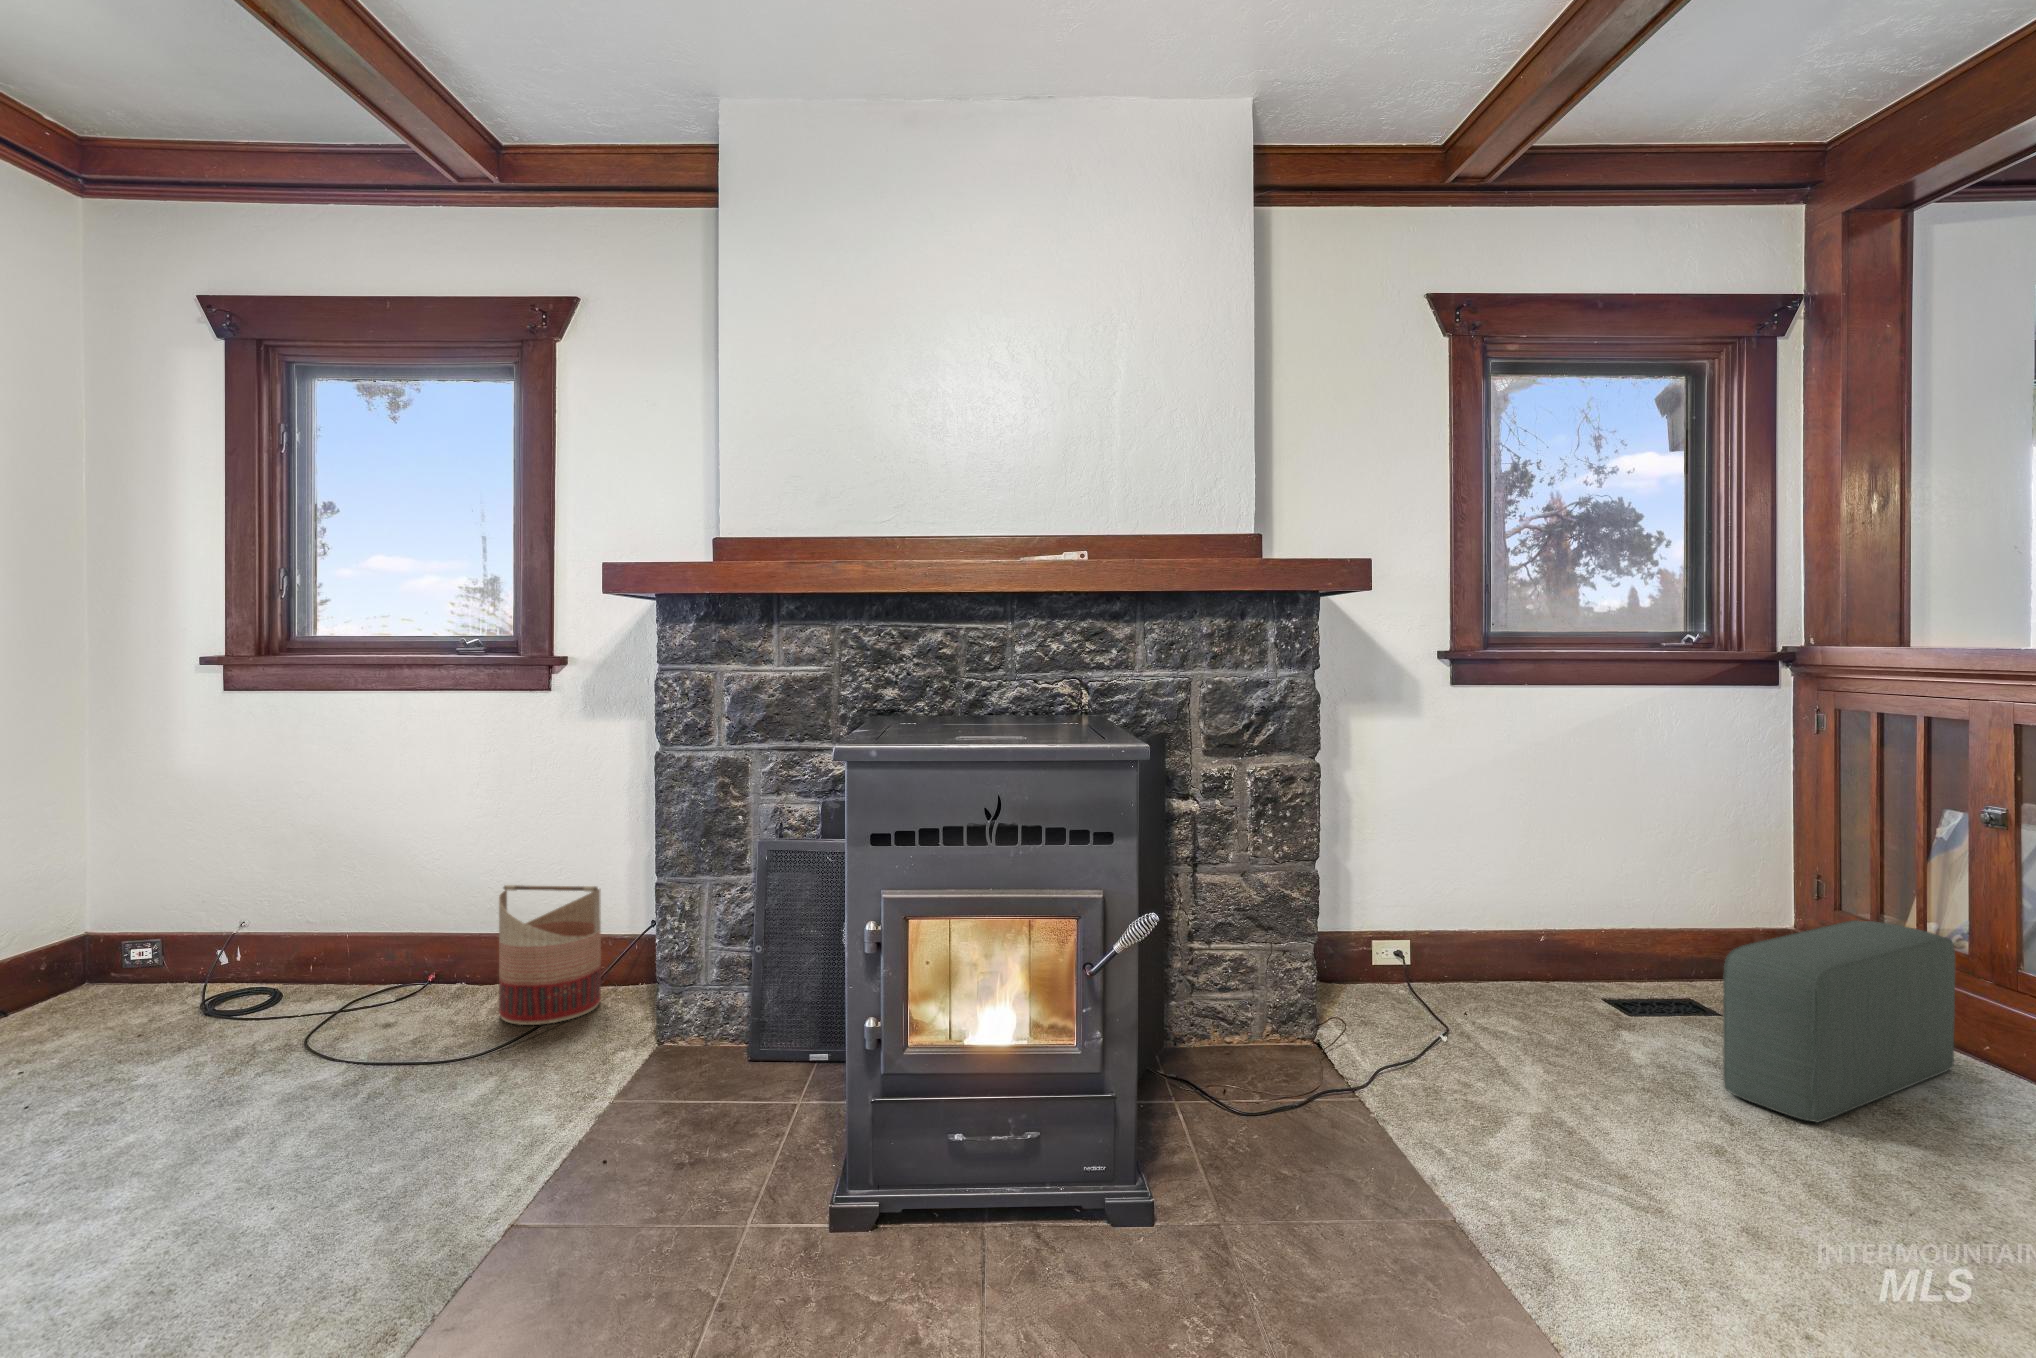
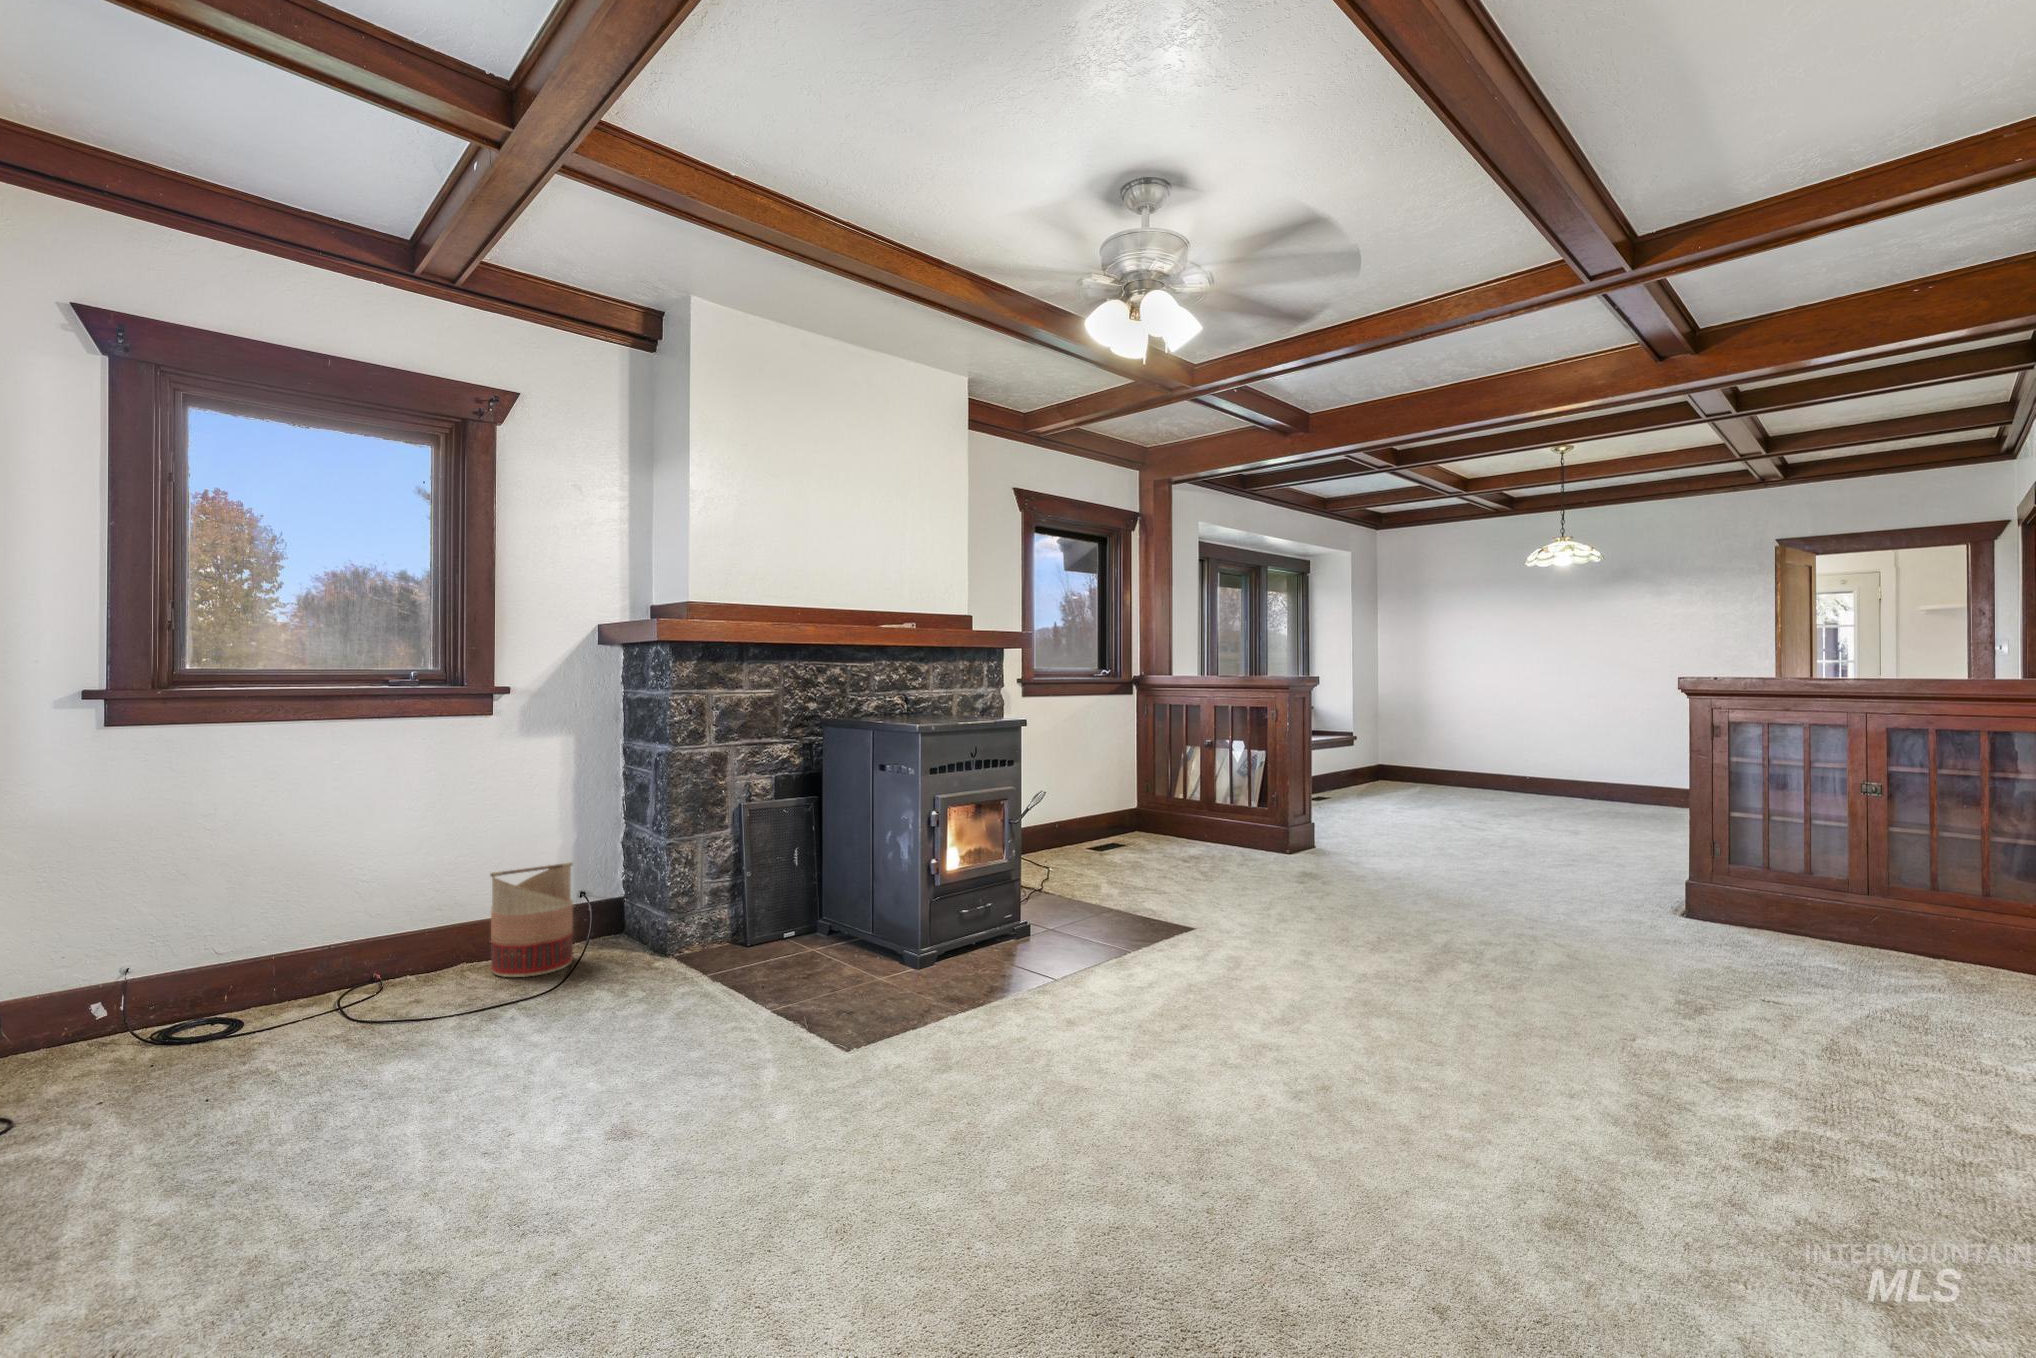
pouf: present [1723,920,1955,1122] -> none [1148,790,1196,865]

